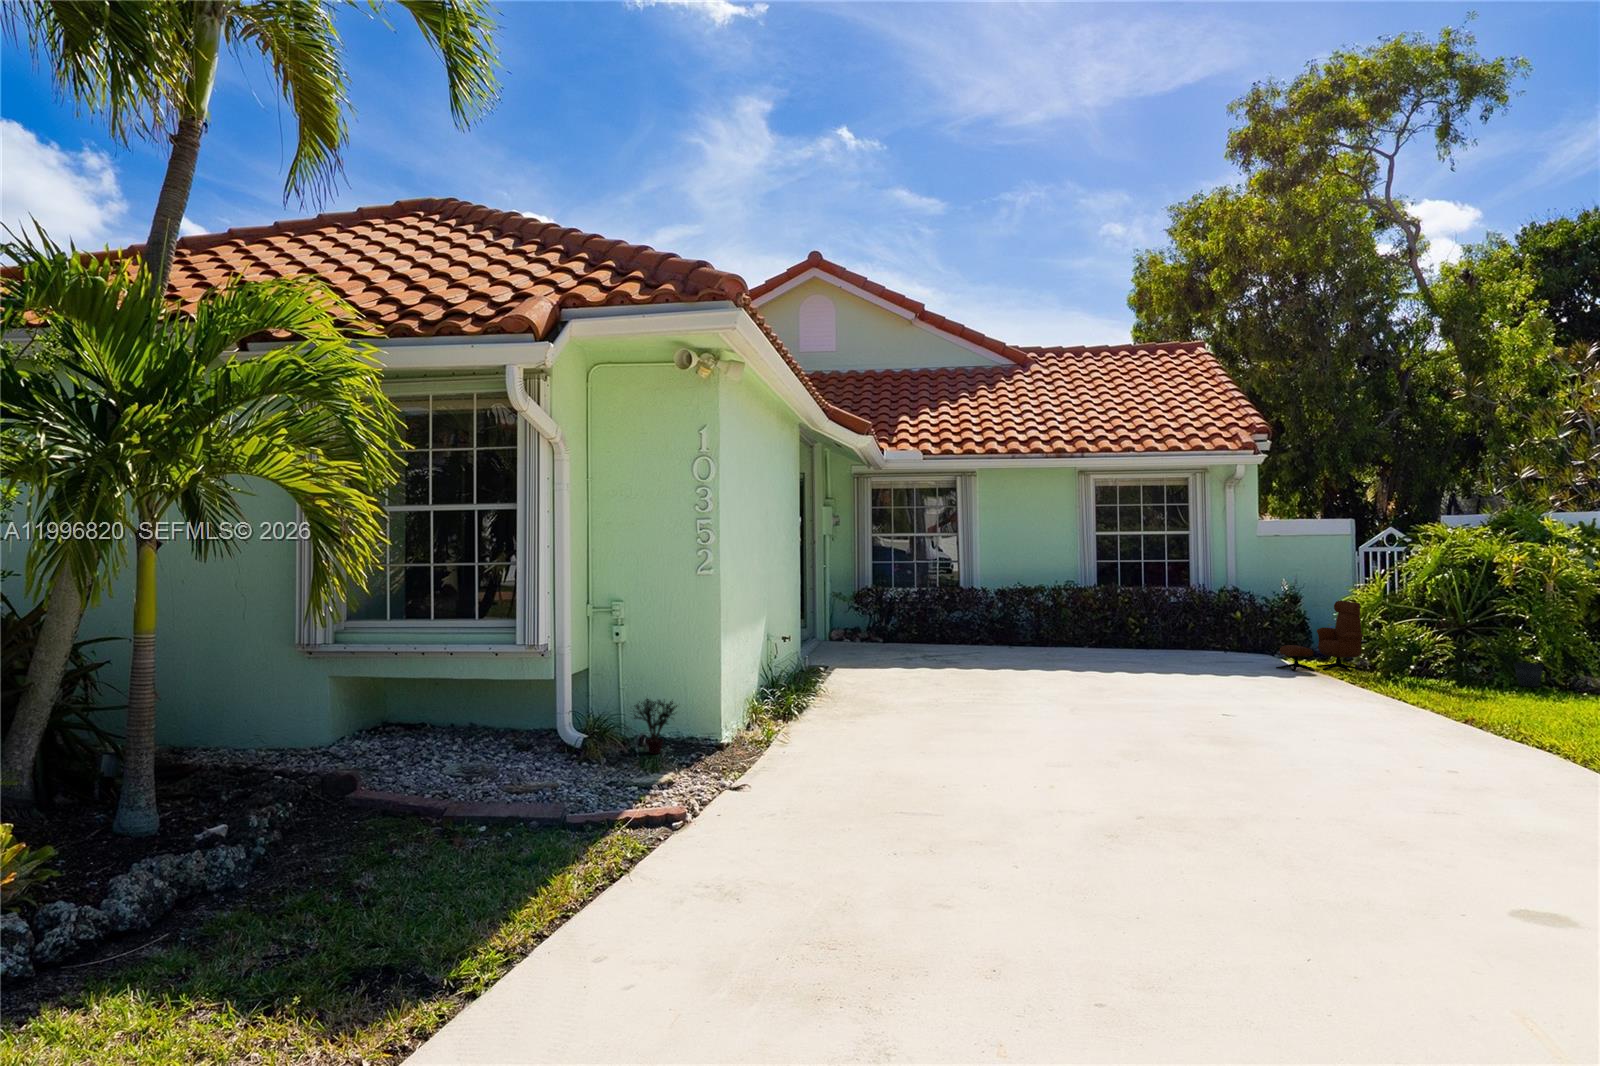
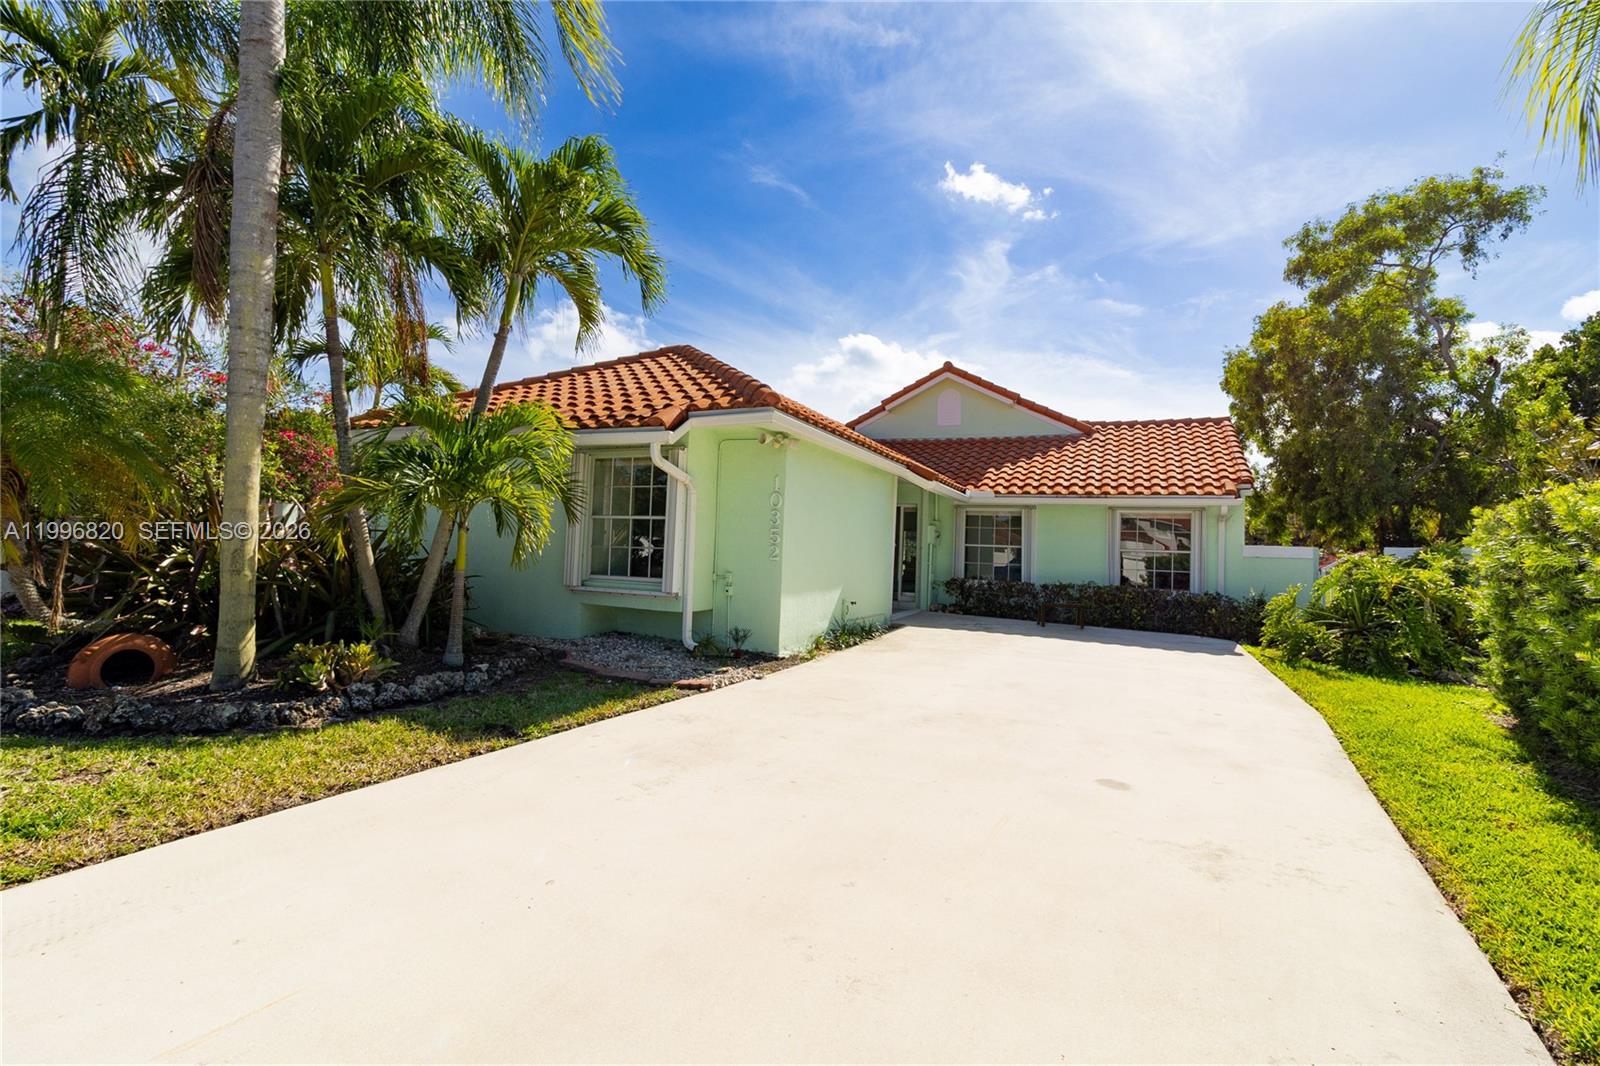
lounge chair: present [1276,601,1364,672] -> none [1223,609,1296,662]
bench: none [1004,612,1072,650] -> present [1037,602,1085,629]
bucket: present [1514,658,1545,687] -> none [1417,658,1445,687]

